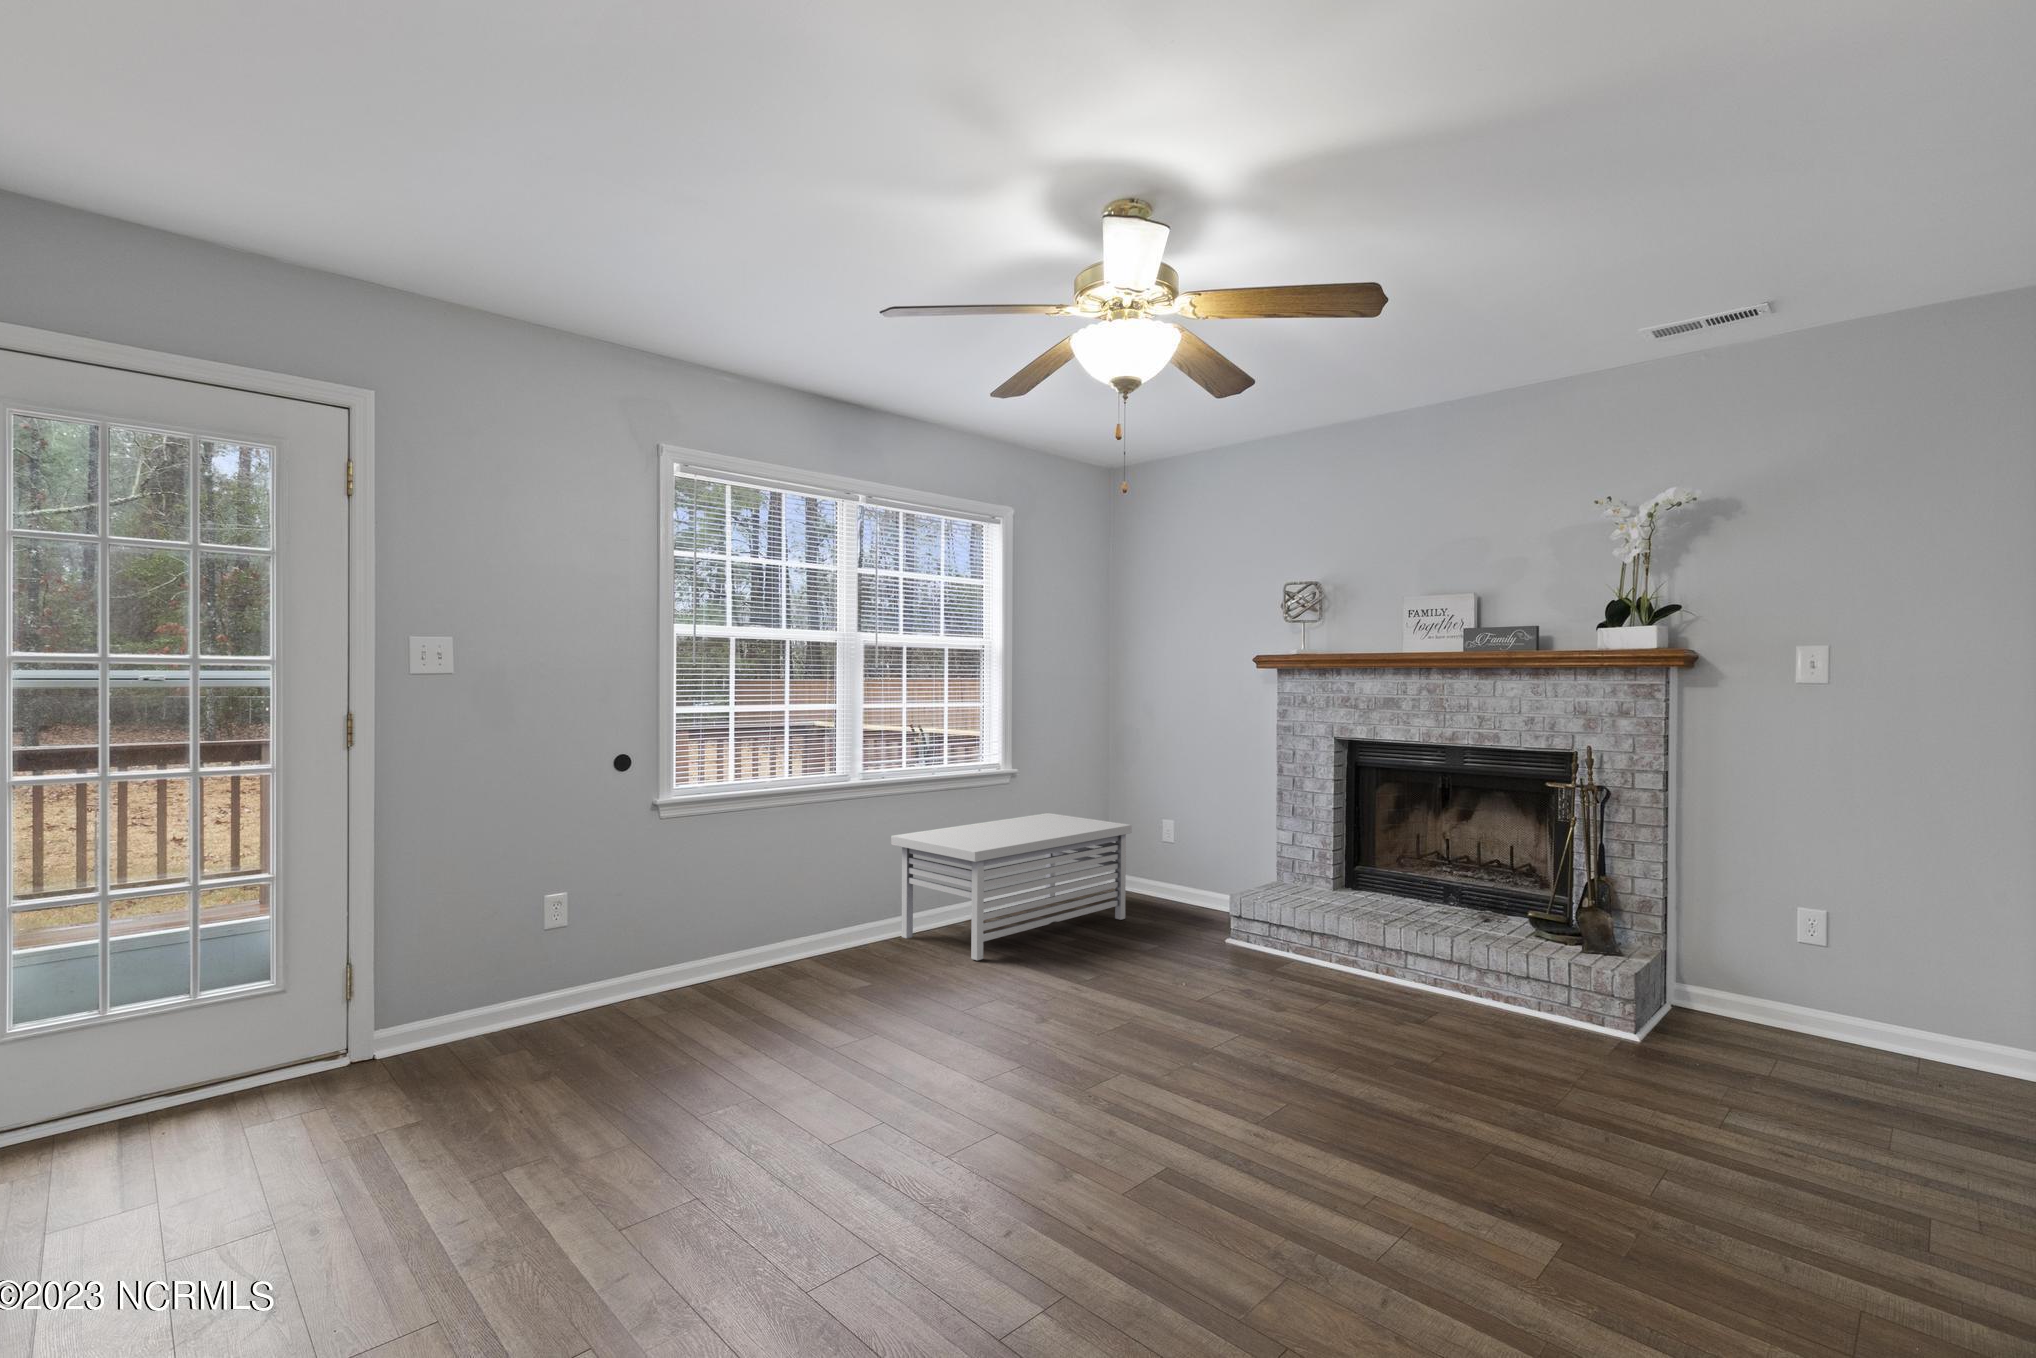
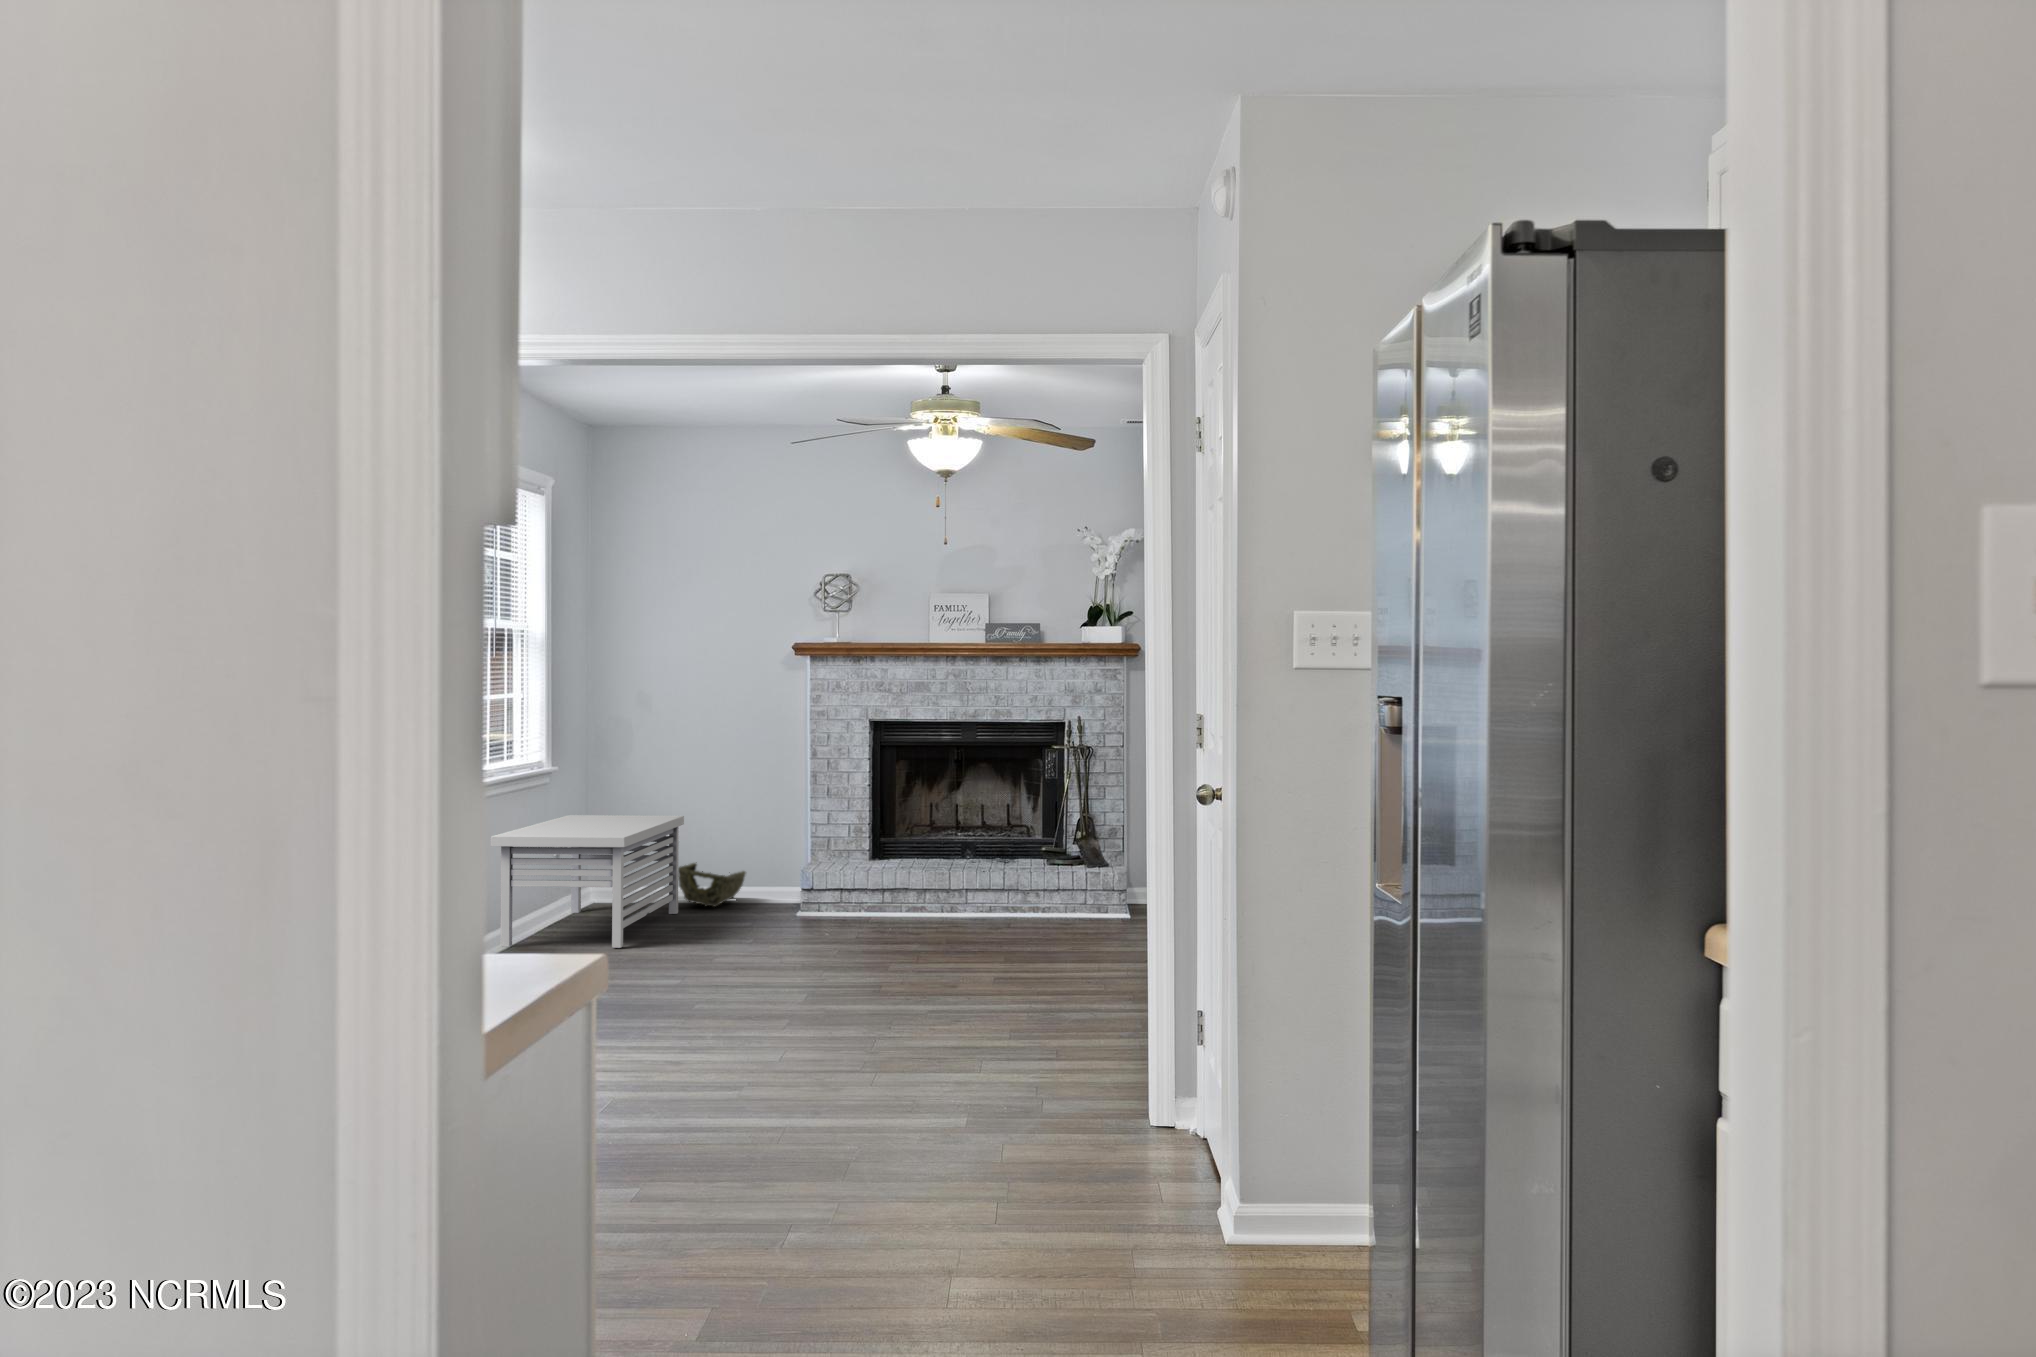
woven basket: none [1136,867,1219,917] -> present [679,863,746,907]

